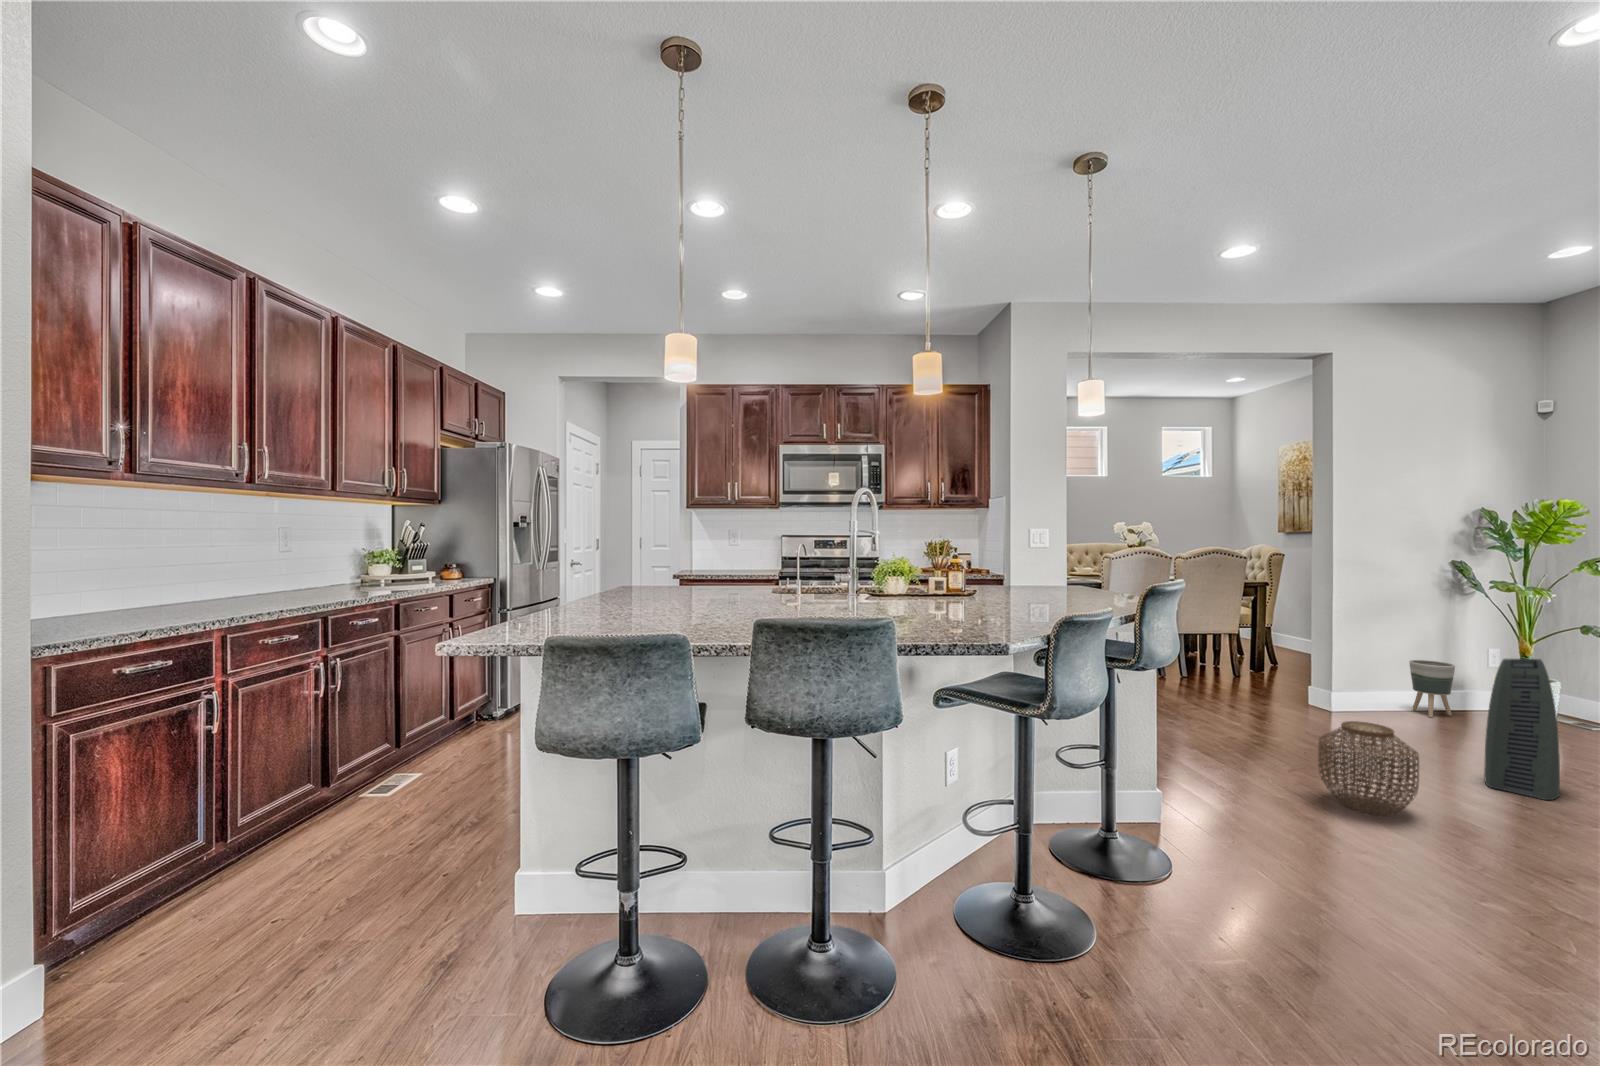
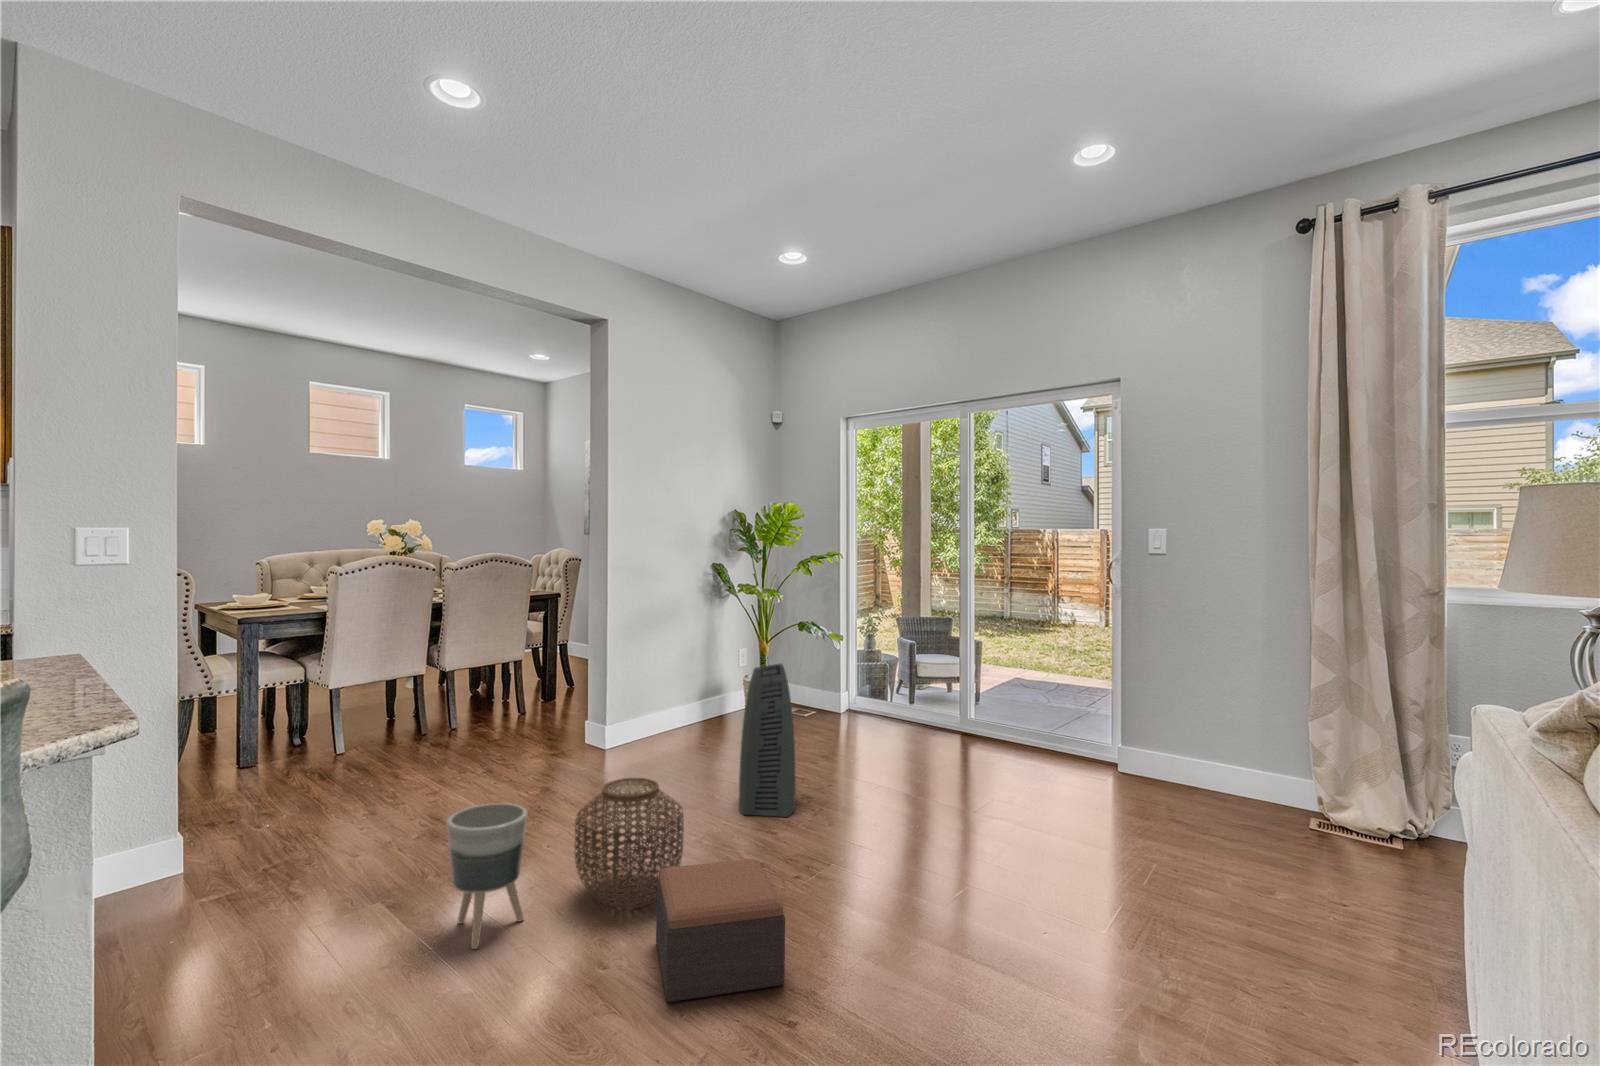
planter: present [1409,660,1455,717] -> present [447,803,528,949]
footstool: none [1394,785,1525,891] -> present [656,859,785,1002]

